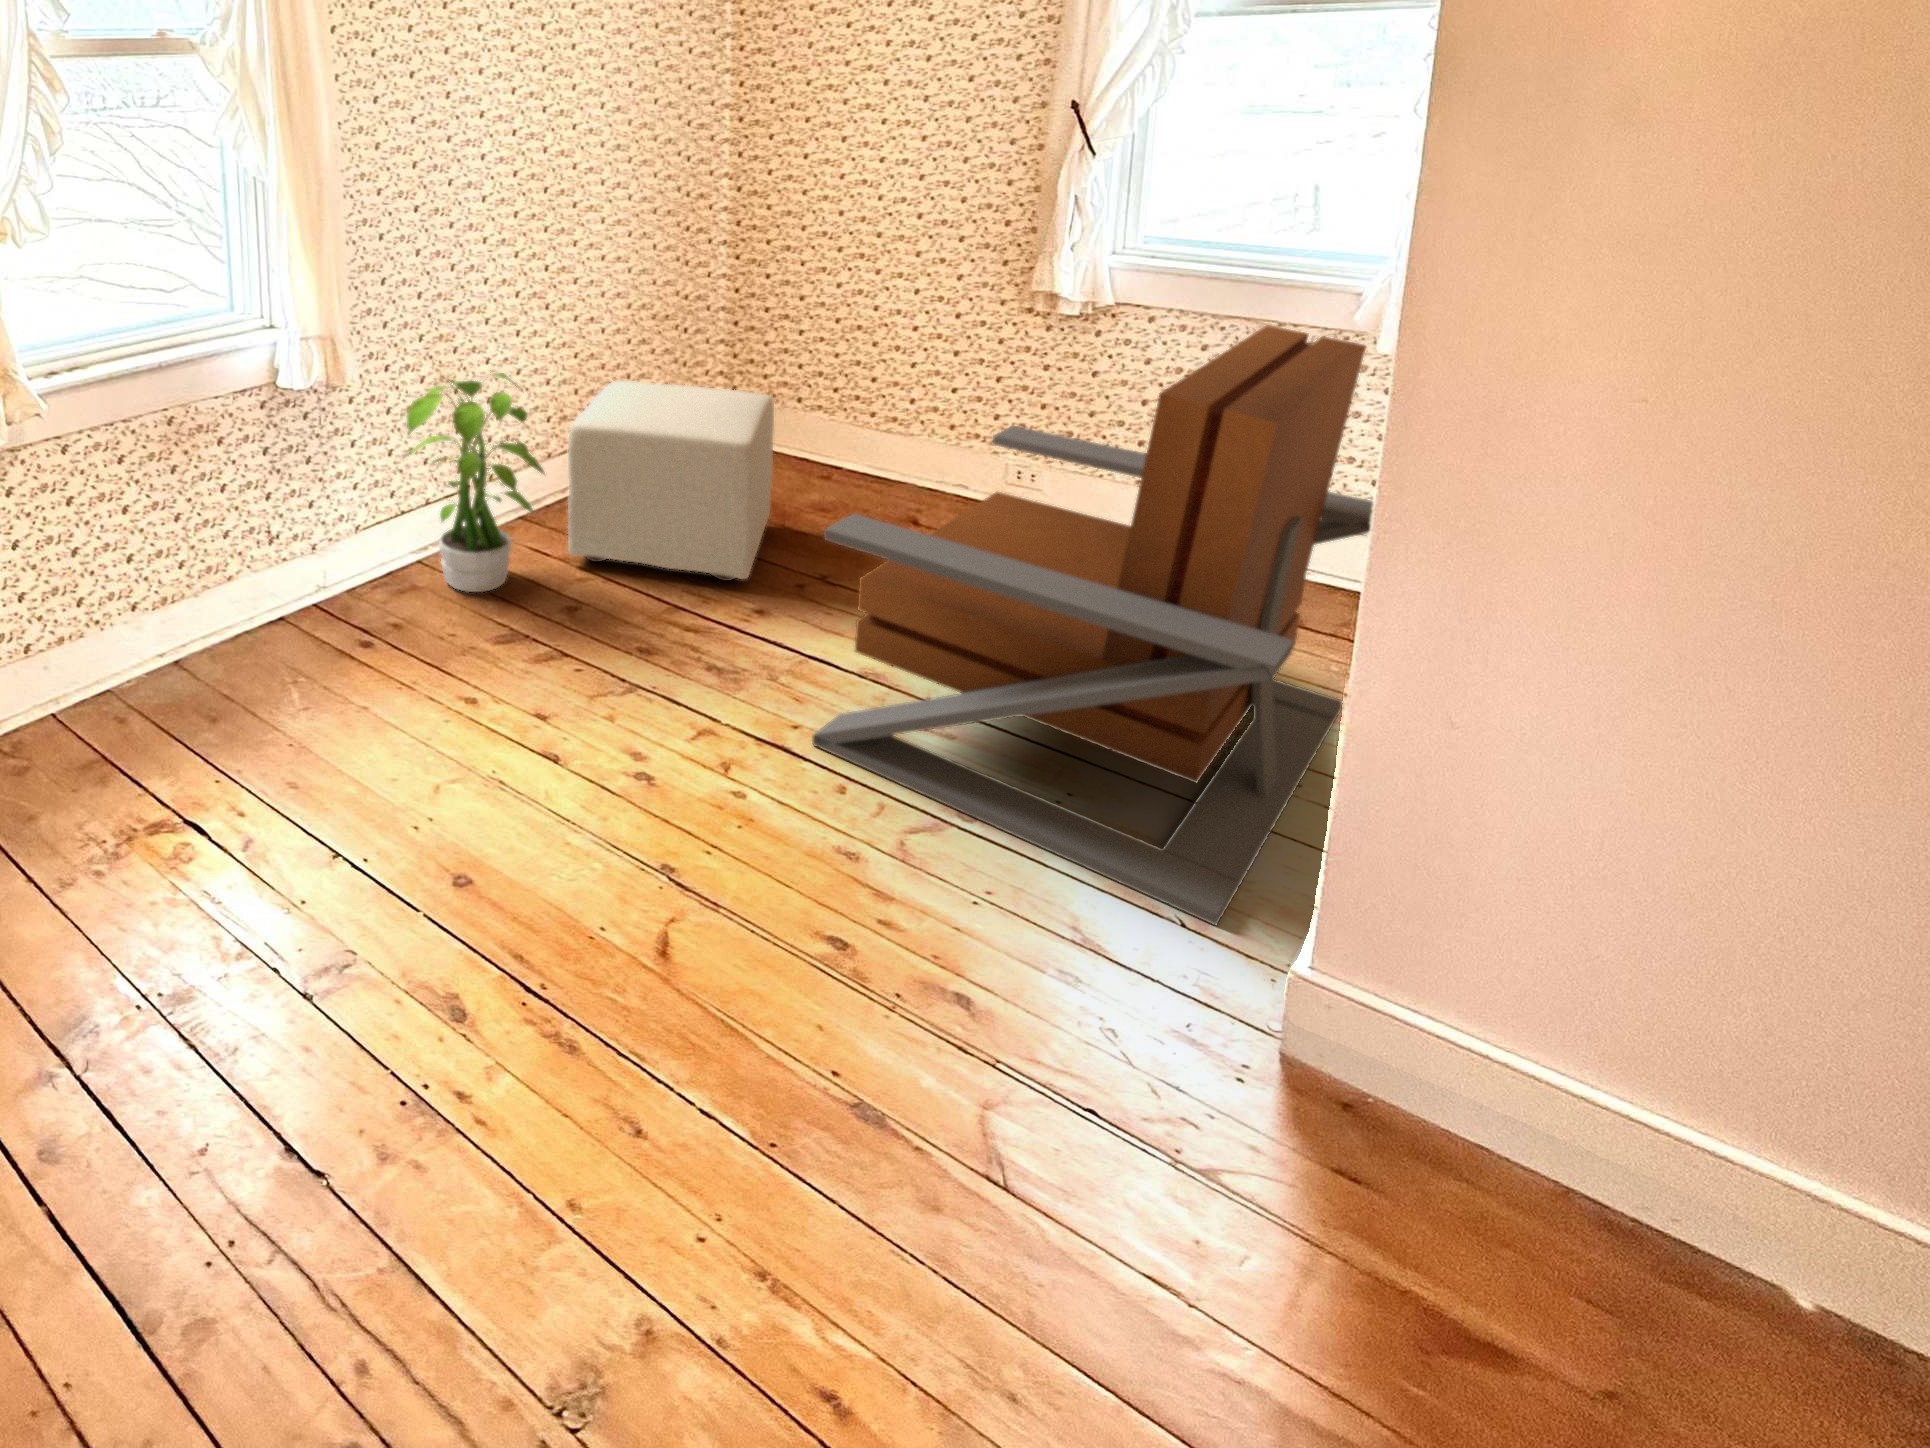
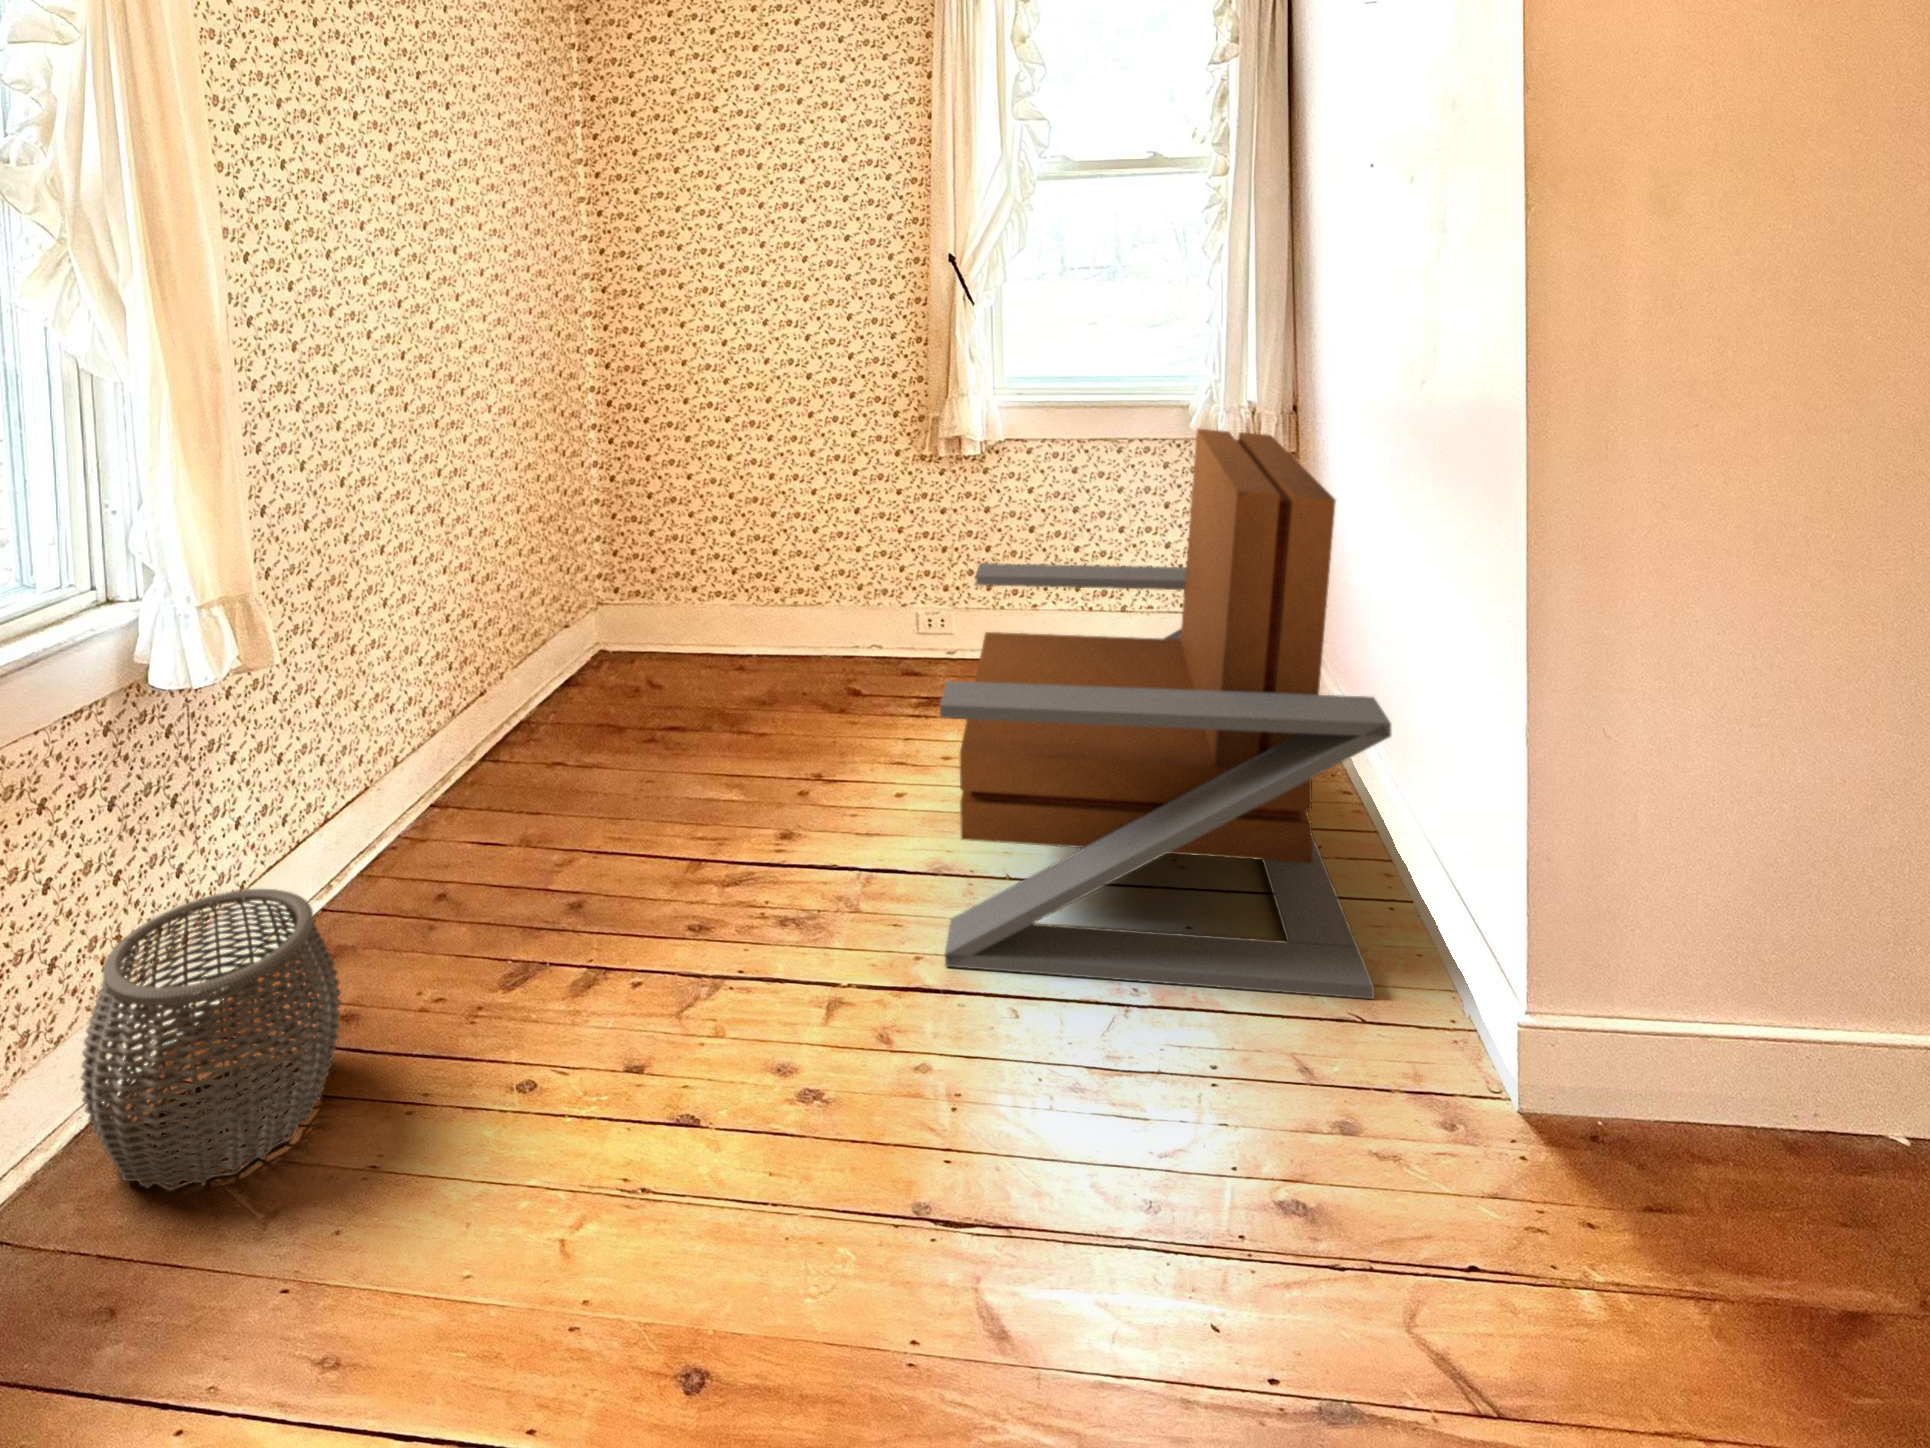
potted plant: present [405,372,544,592] -> none [302,611,521,931]
ottoman: present [567,381,774,581] -> none [524,581,757,834]
woven basket: none [233,521,377,683] -> present [81,889,341,1191]

